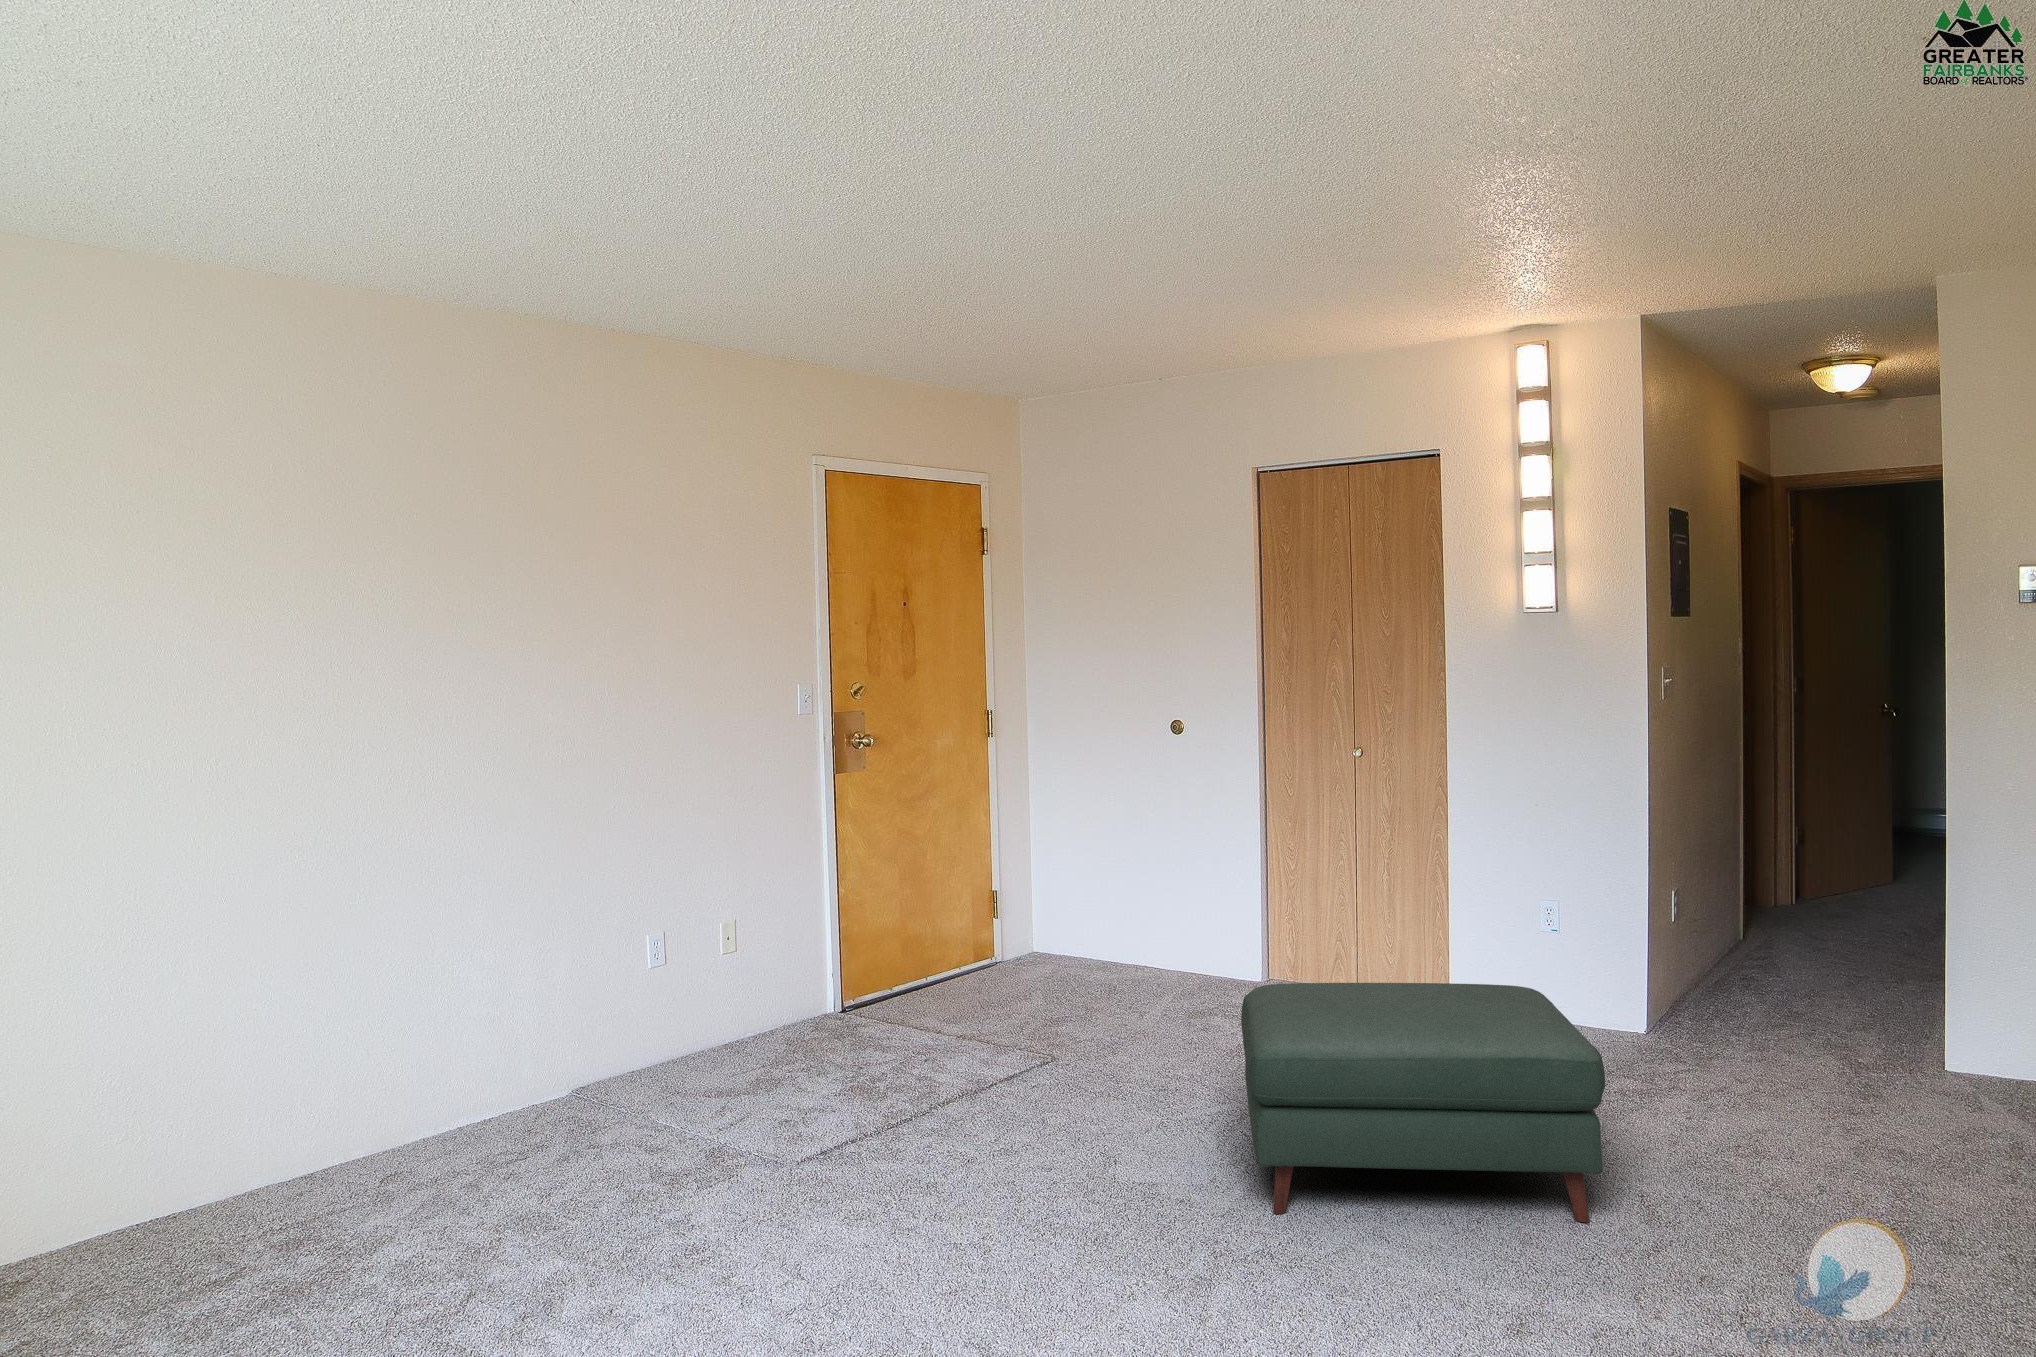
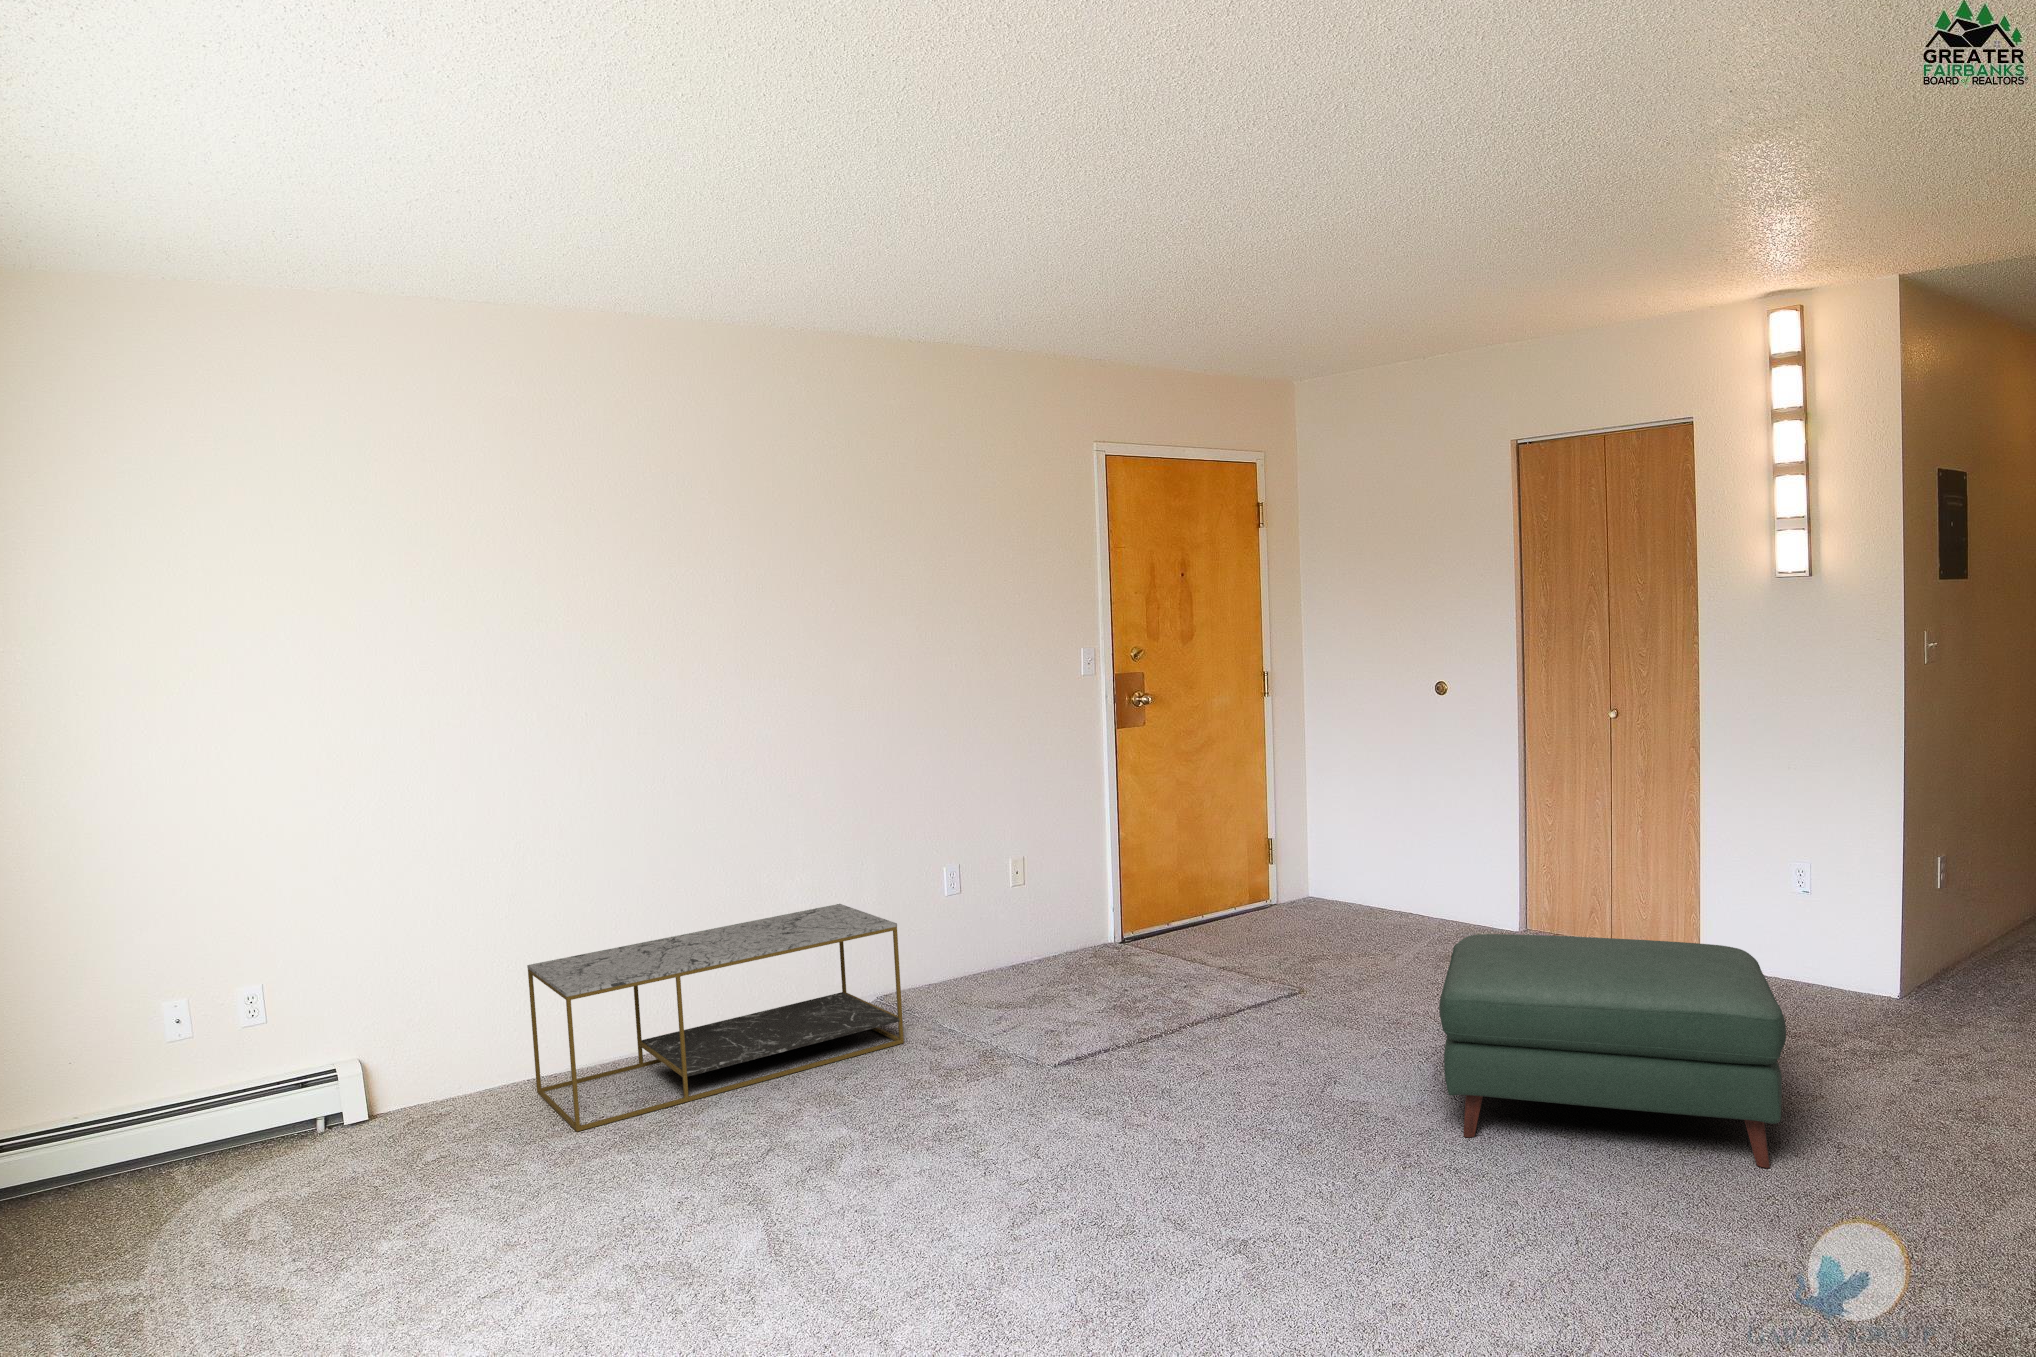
coffee table: none [74,979,597,1303] -> present [527,904,904,1131]

